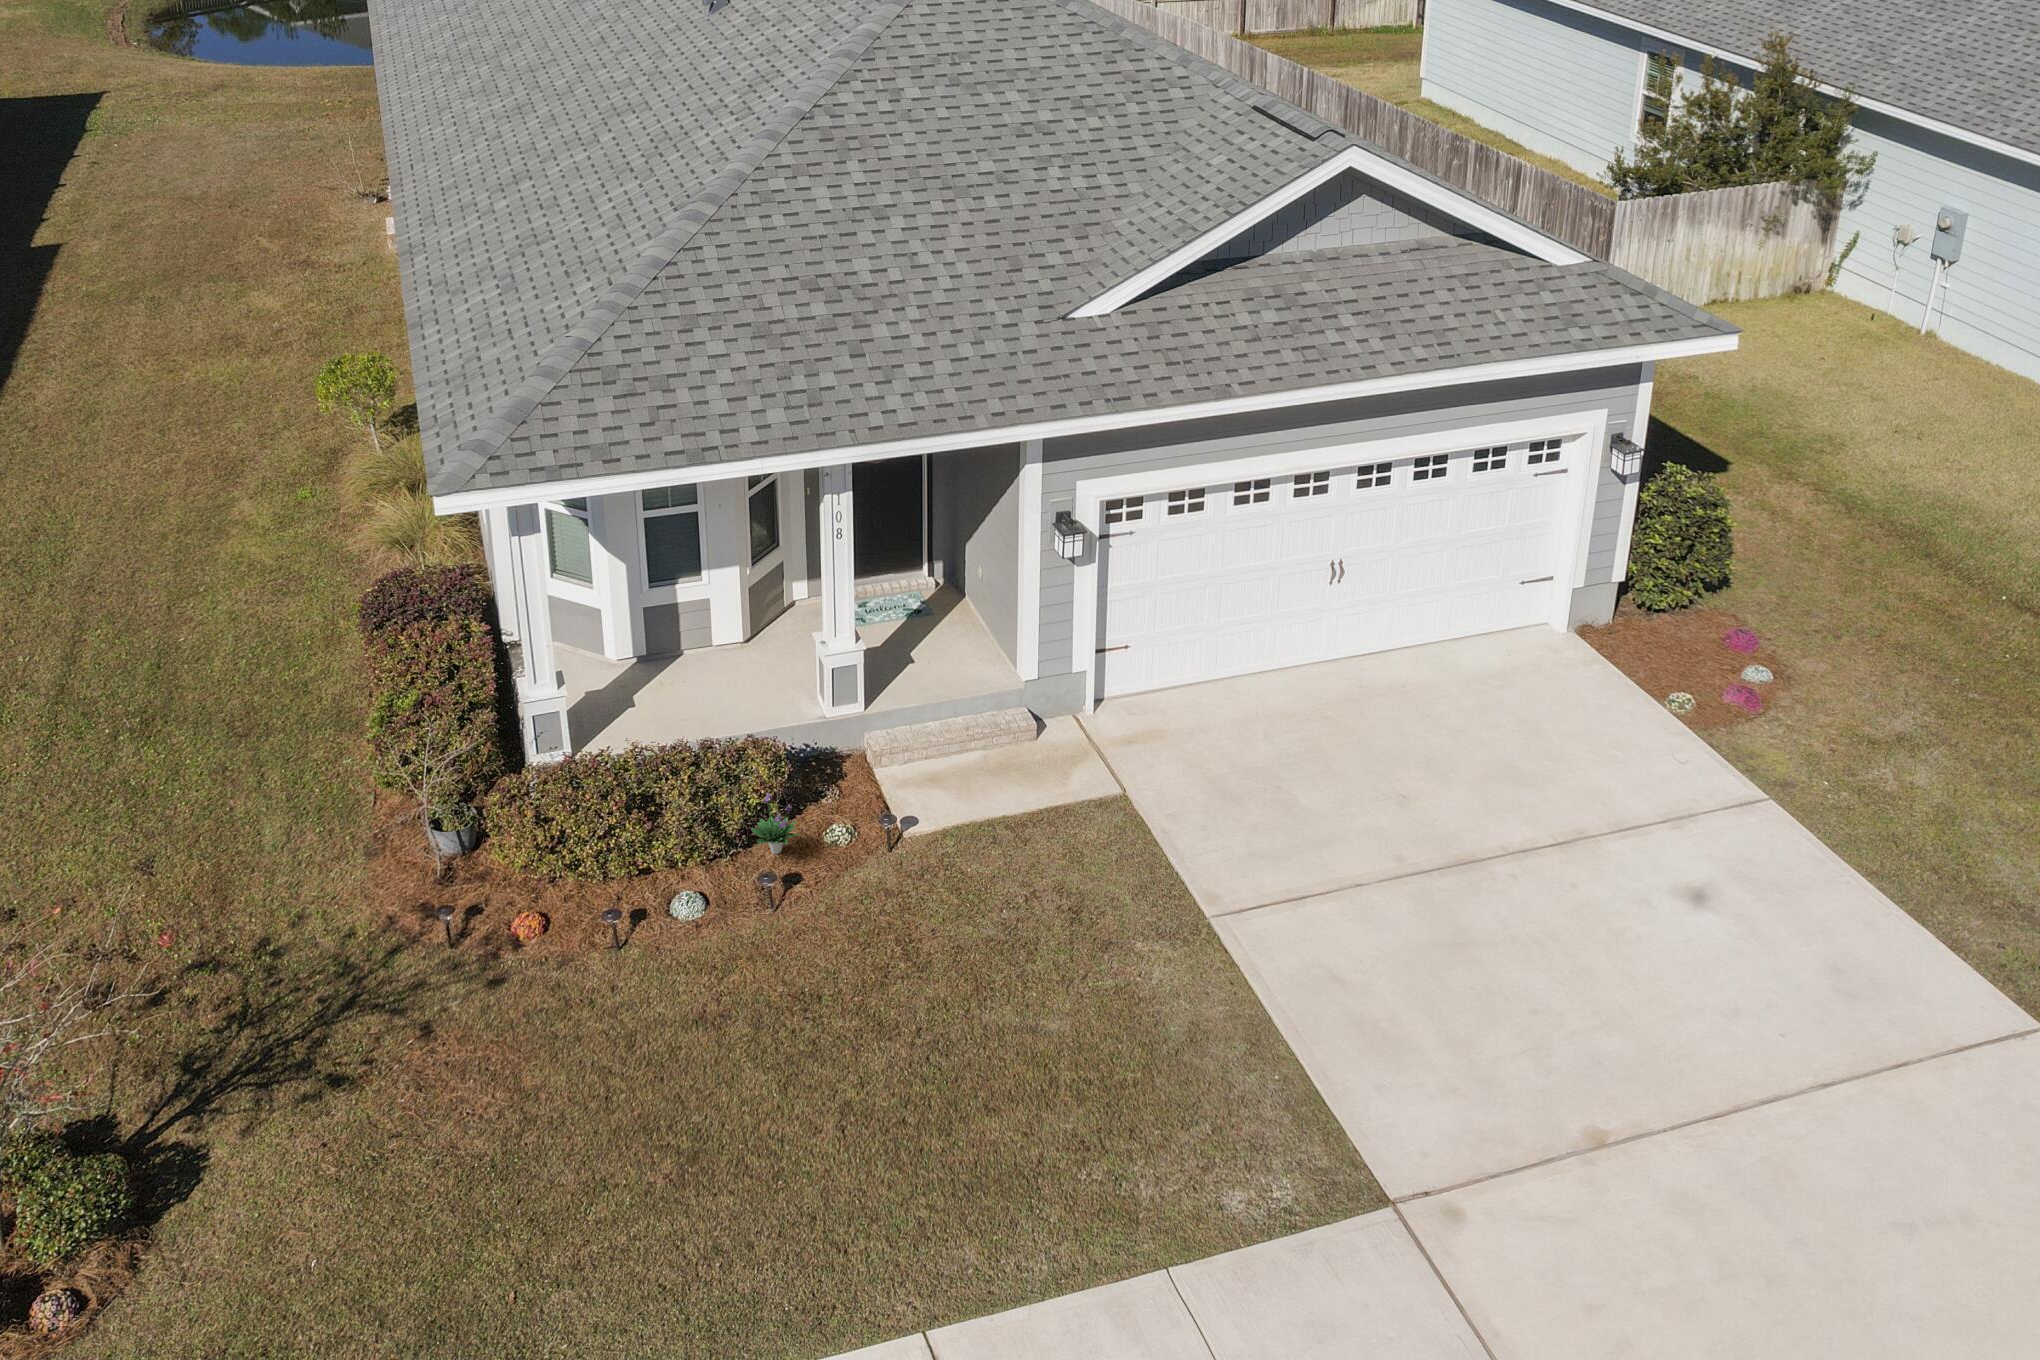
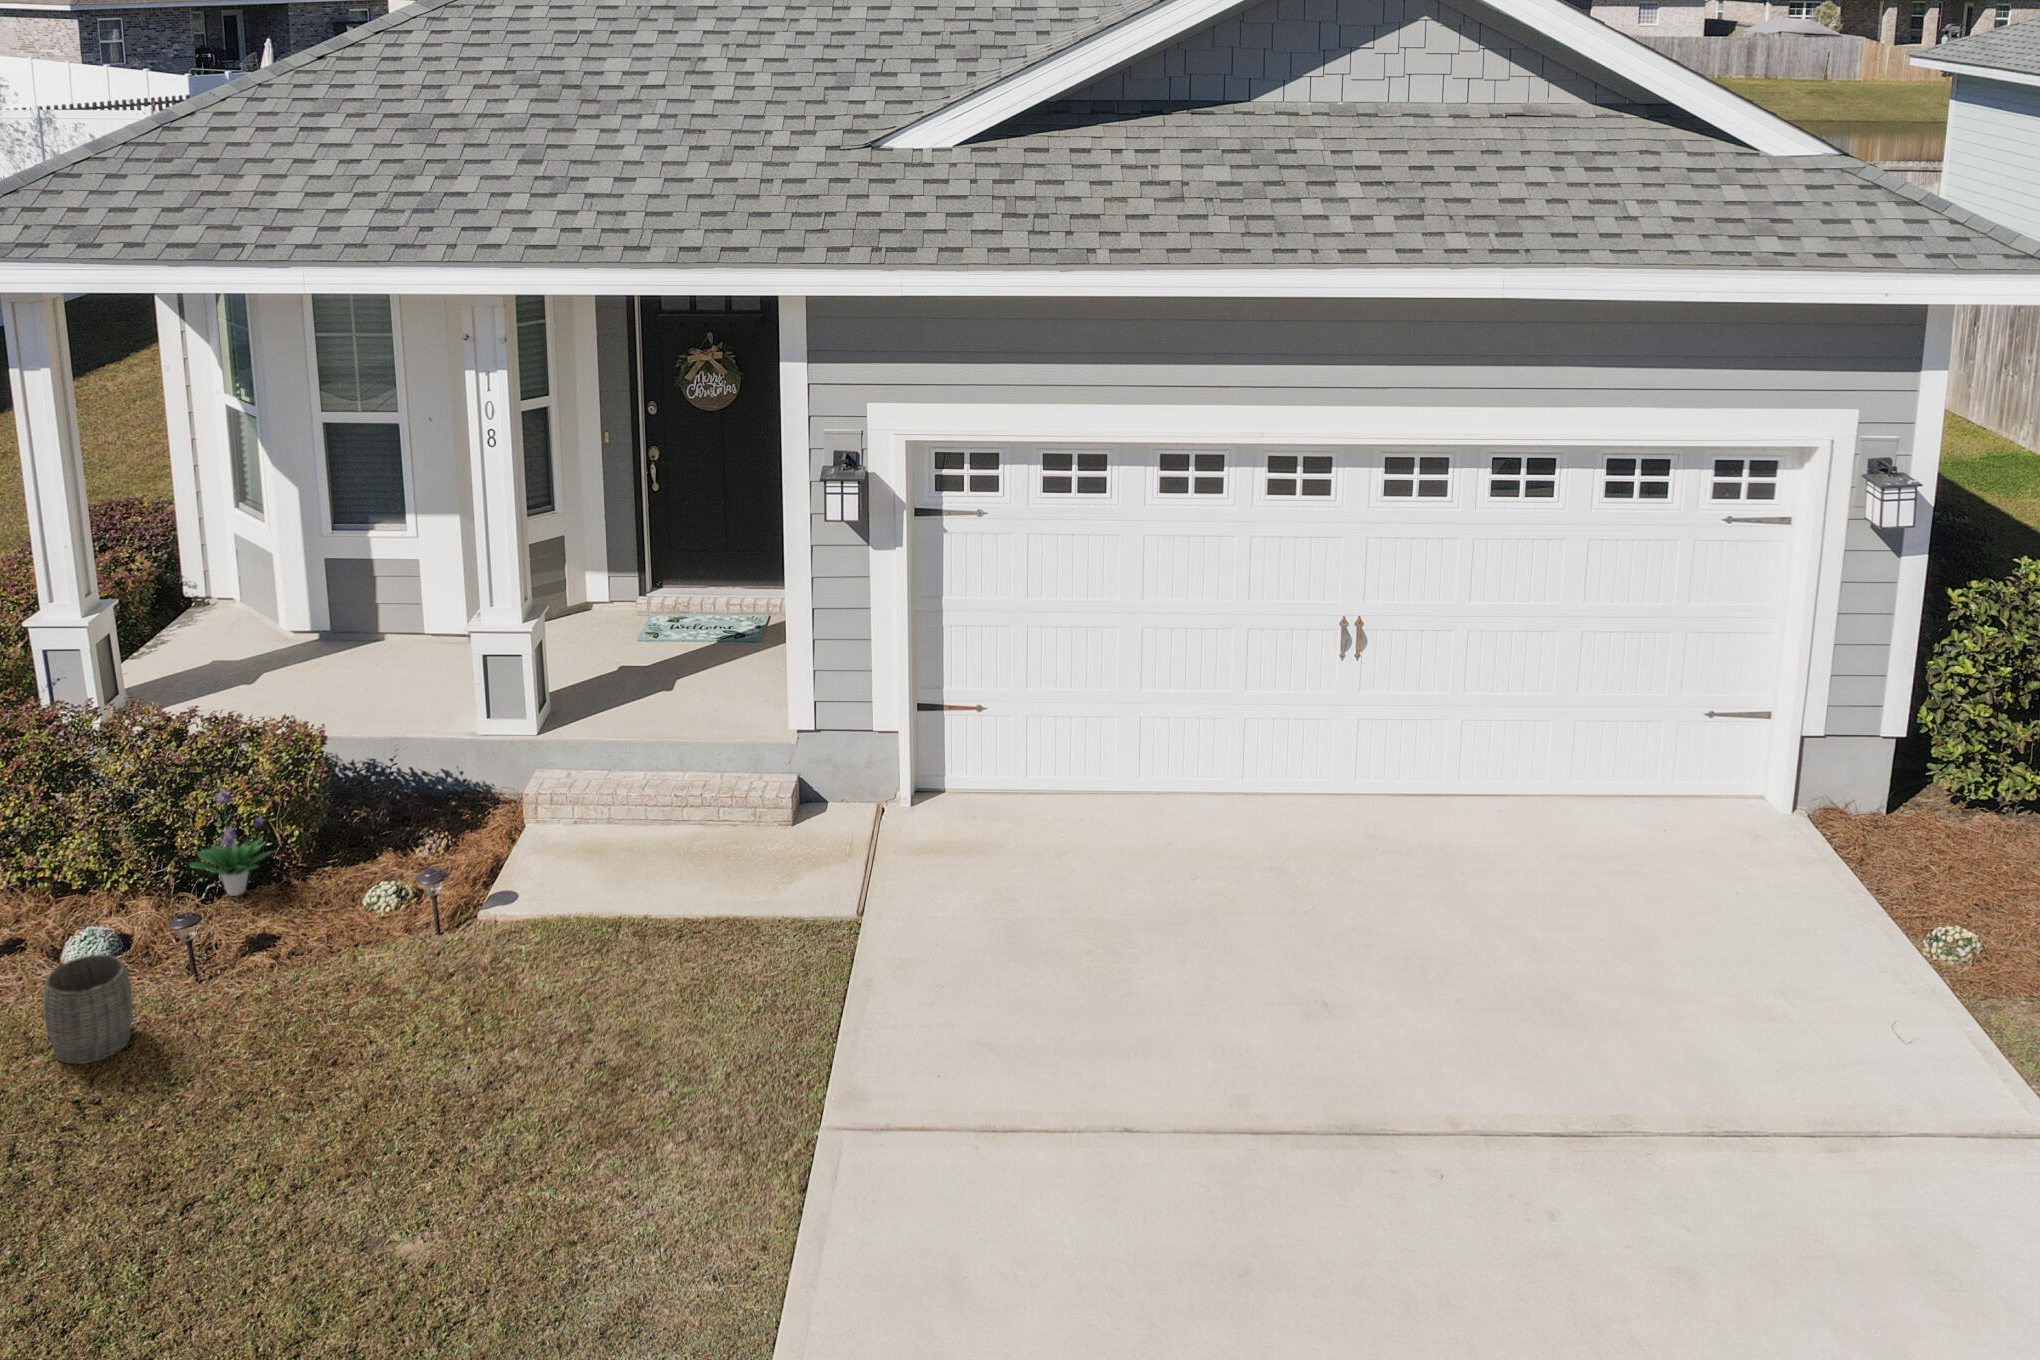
woven basket: none [776,909,822,973] -> present [43,955,133,1064]

